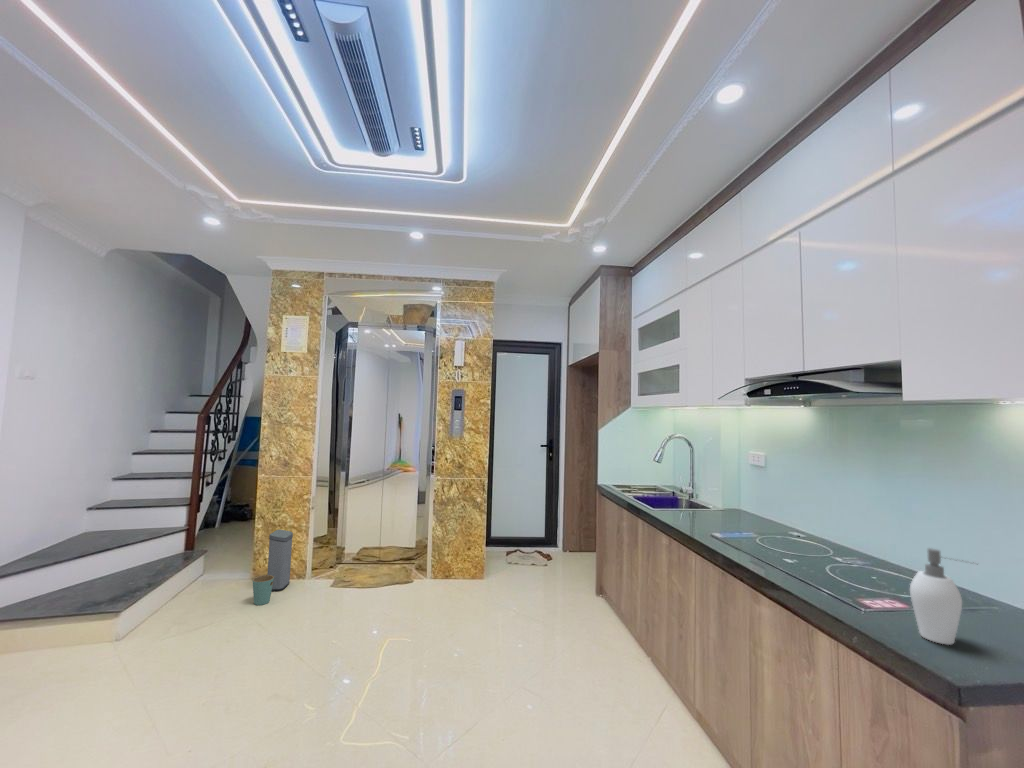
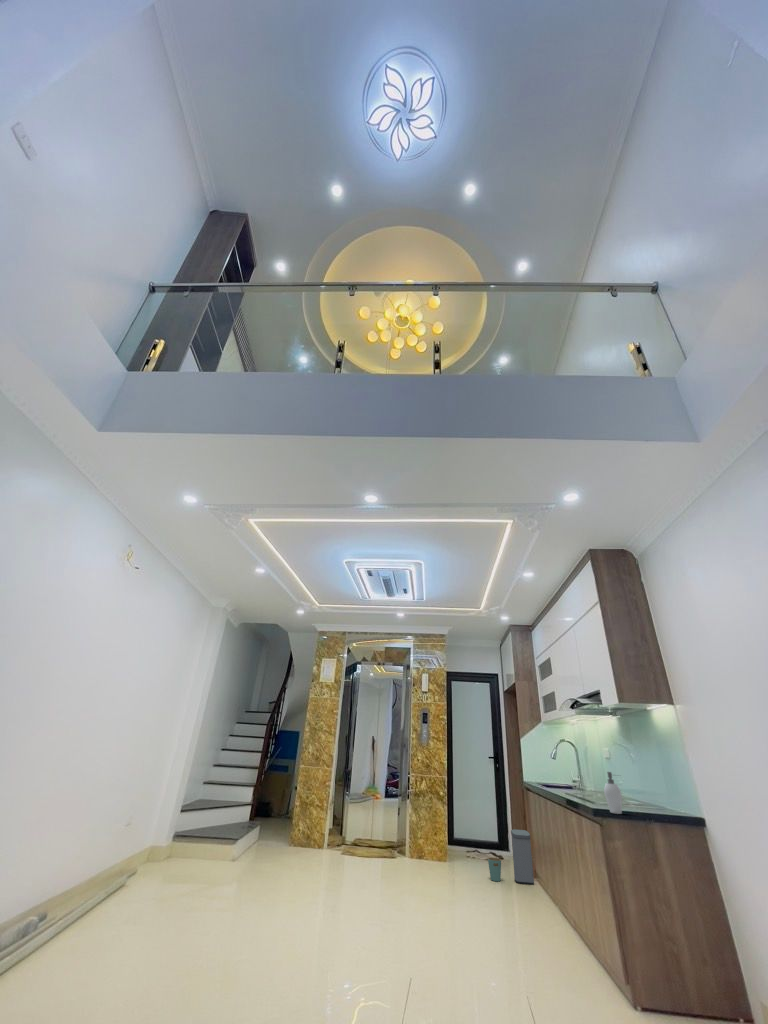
trash can: present [252,530,293,605] -> present [488,829,534,885]

